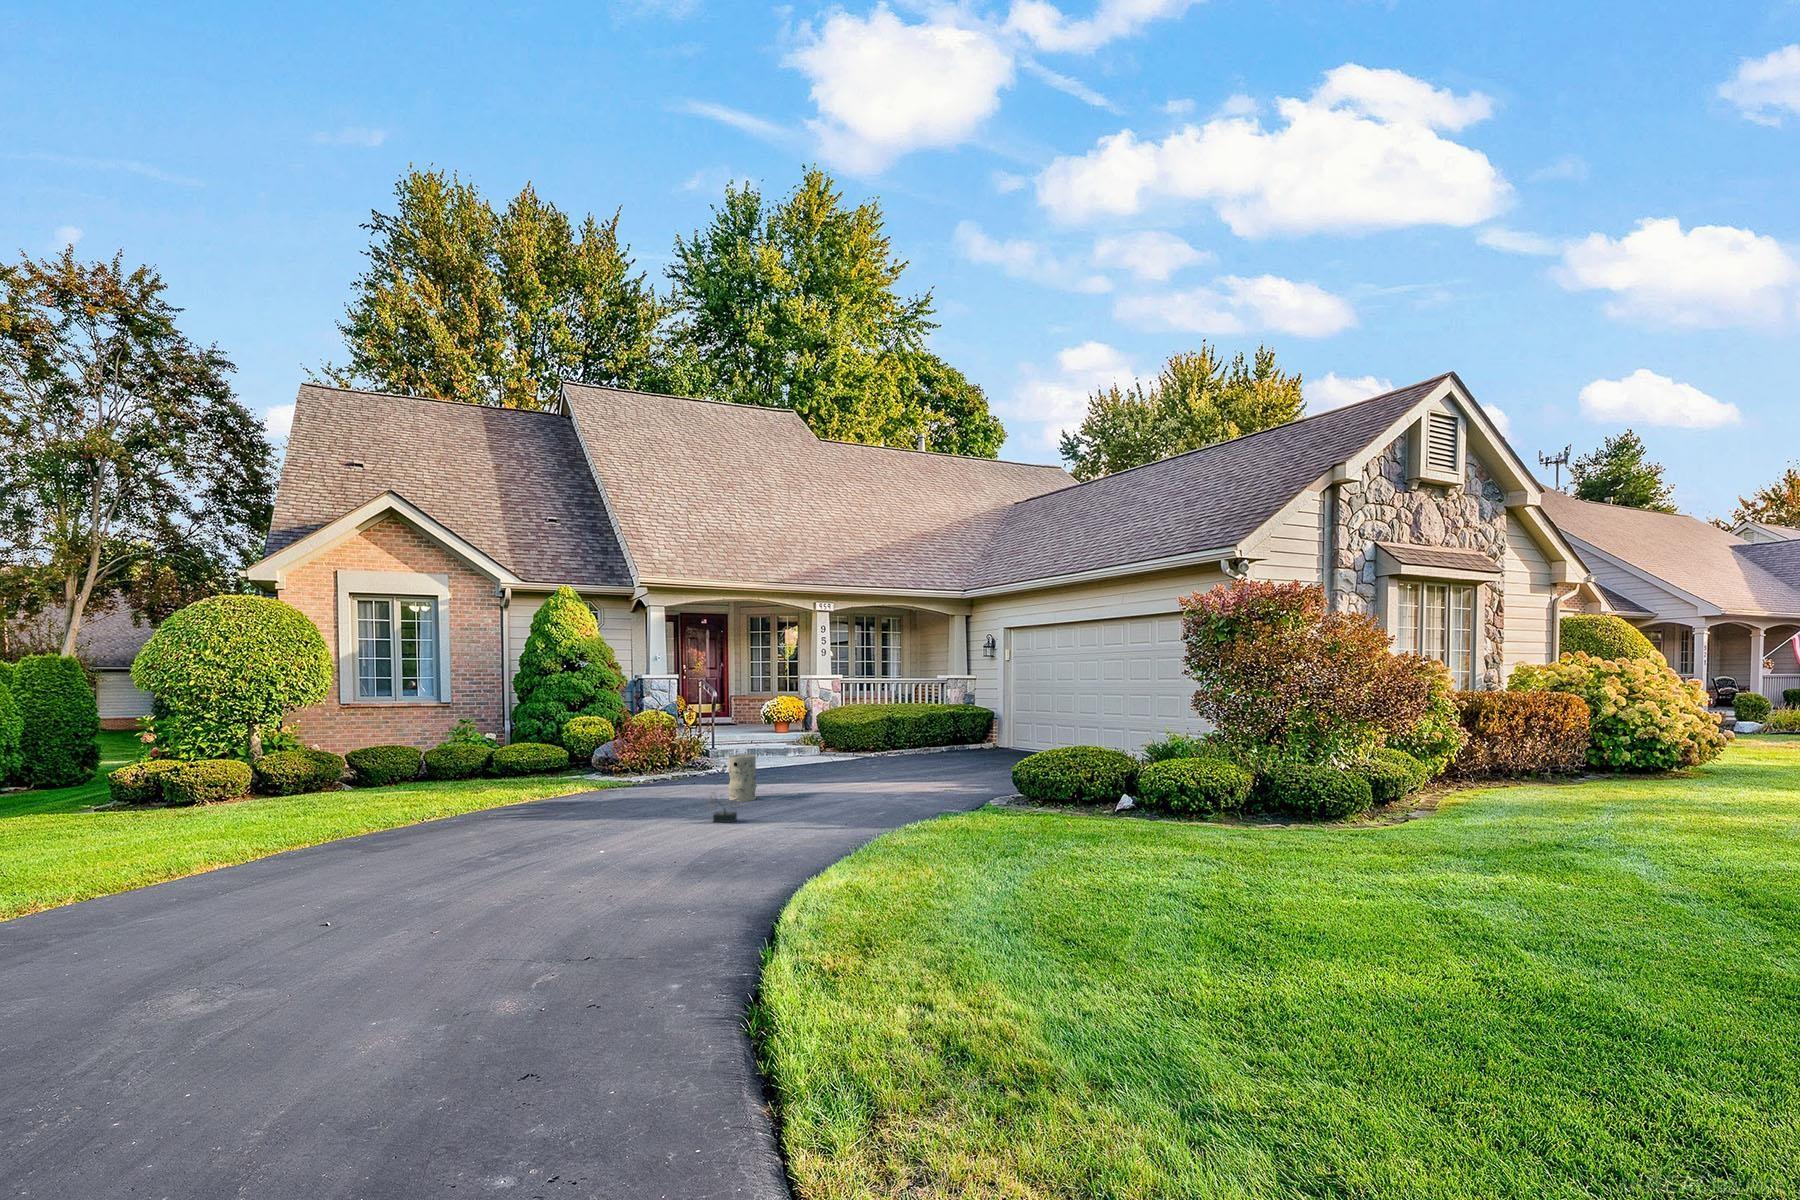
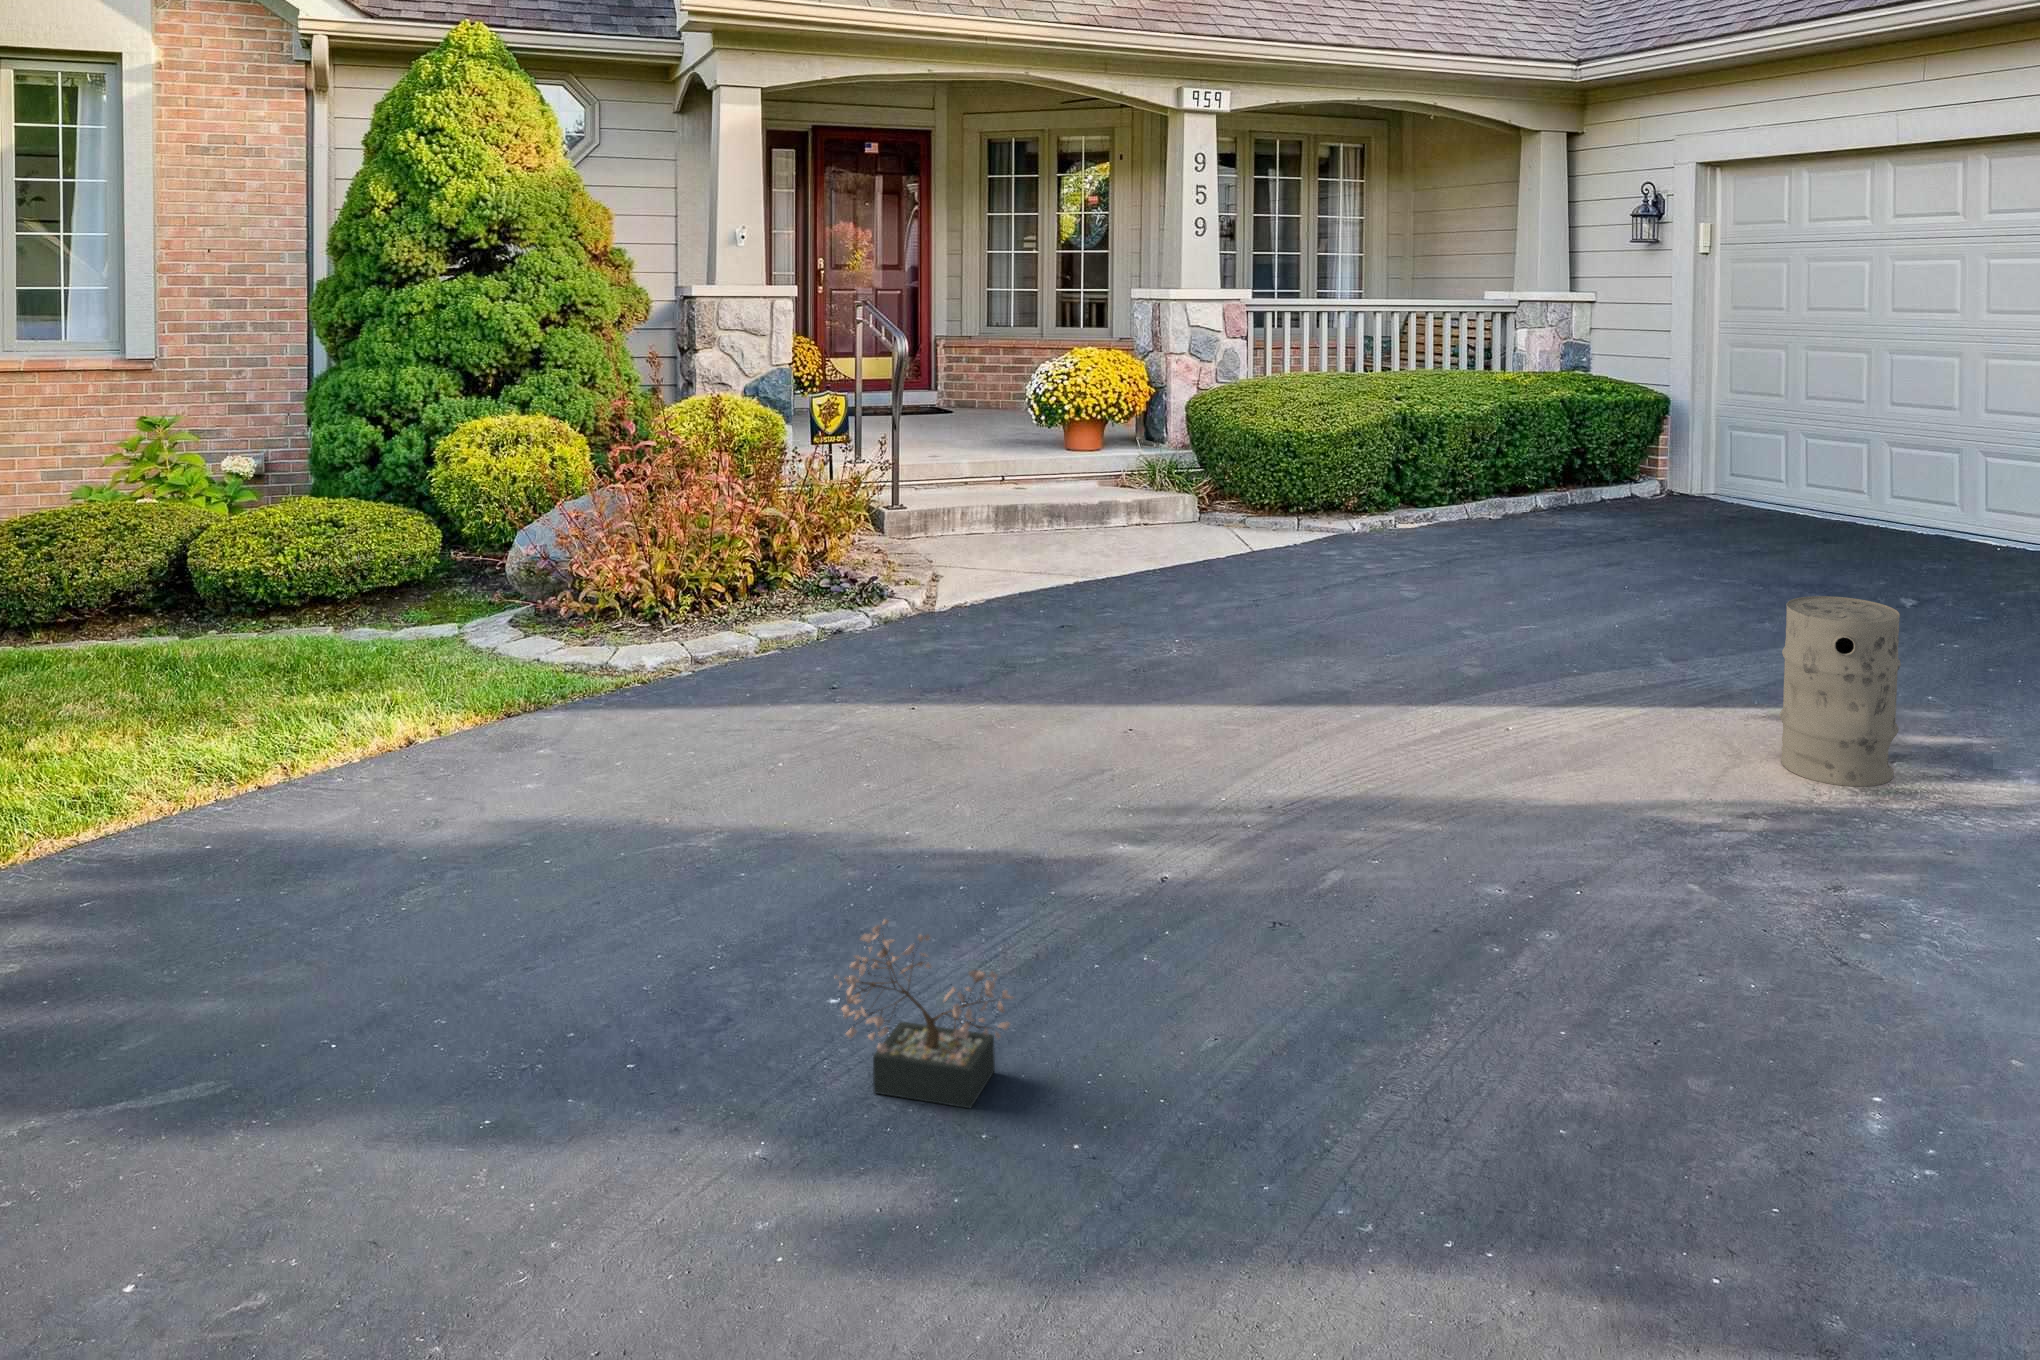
trash can: present [728,754,757,802] -> present [1779,596,1901,786]

